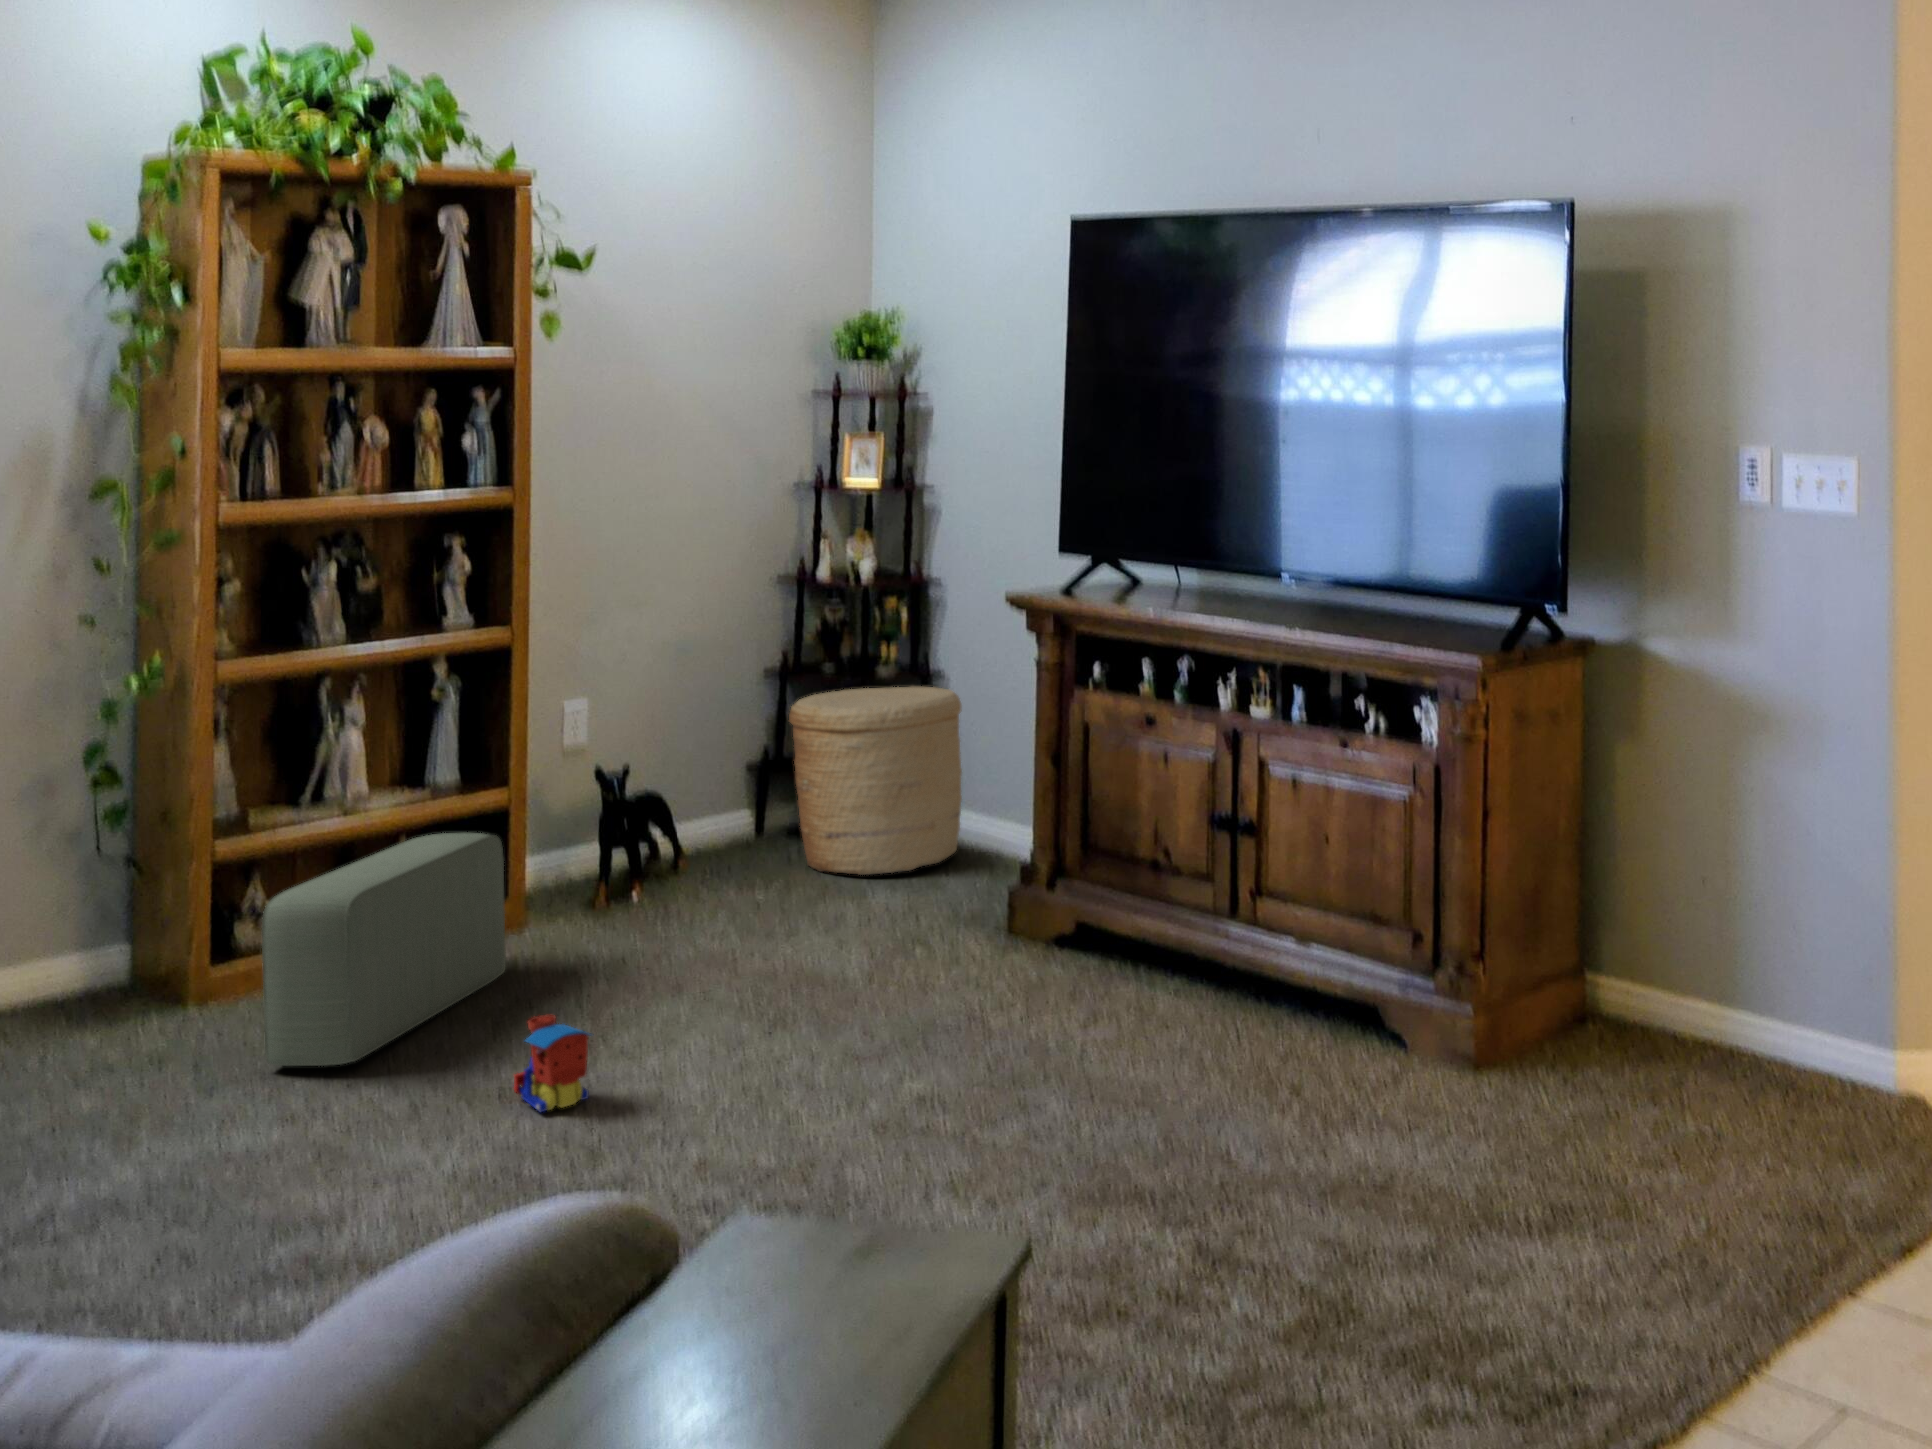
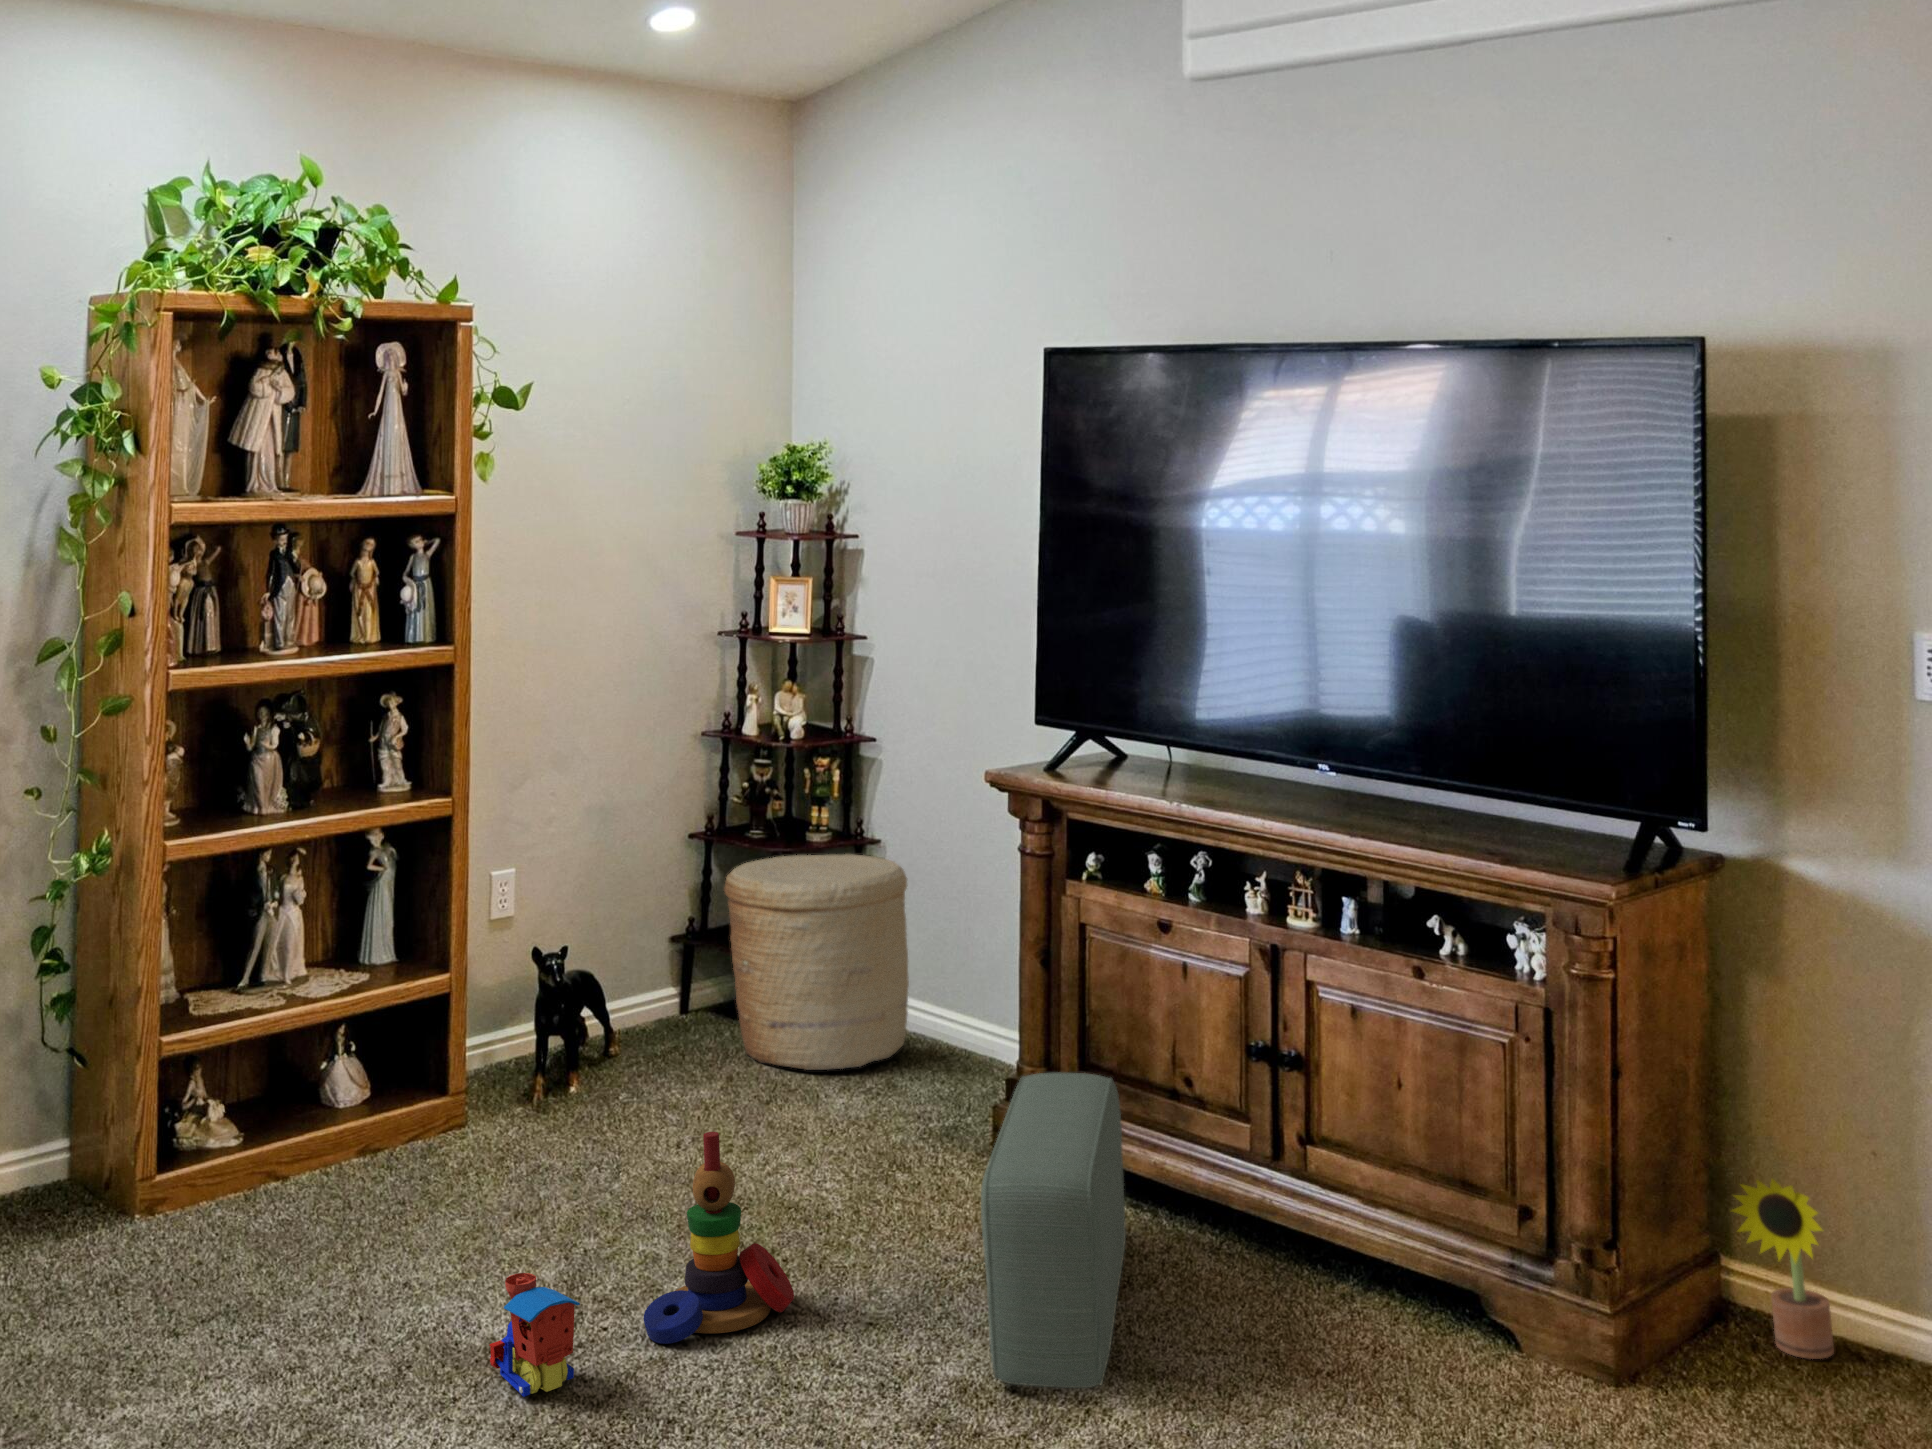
pouf: present [262,833,506,1066] -> present [981,1073,1126,1388]
stacking toy: none [659,897,799,1073] -> present [643,1132,794,1344]
decorative plant: none [1580,898,1657,1040] -> present [1732,1179,1834,1359]

